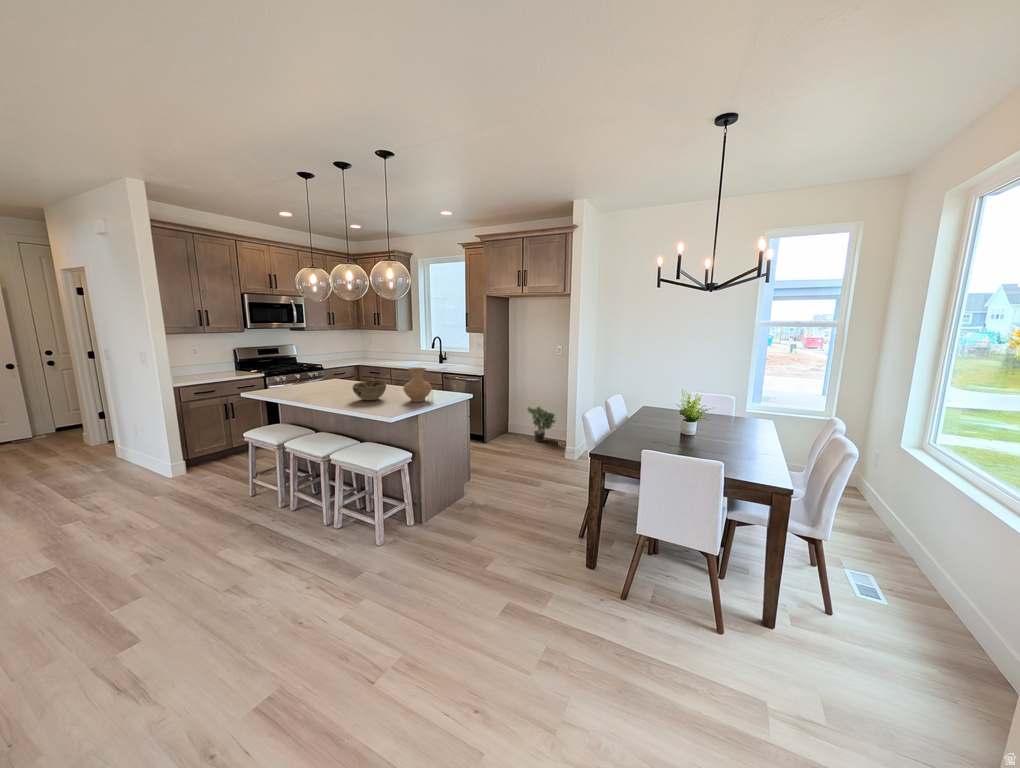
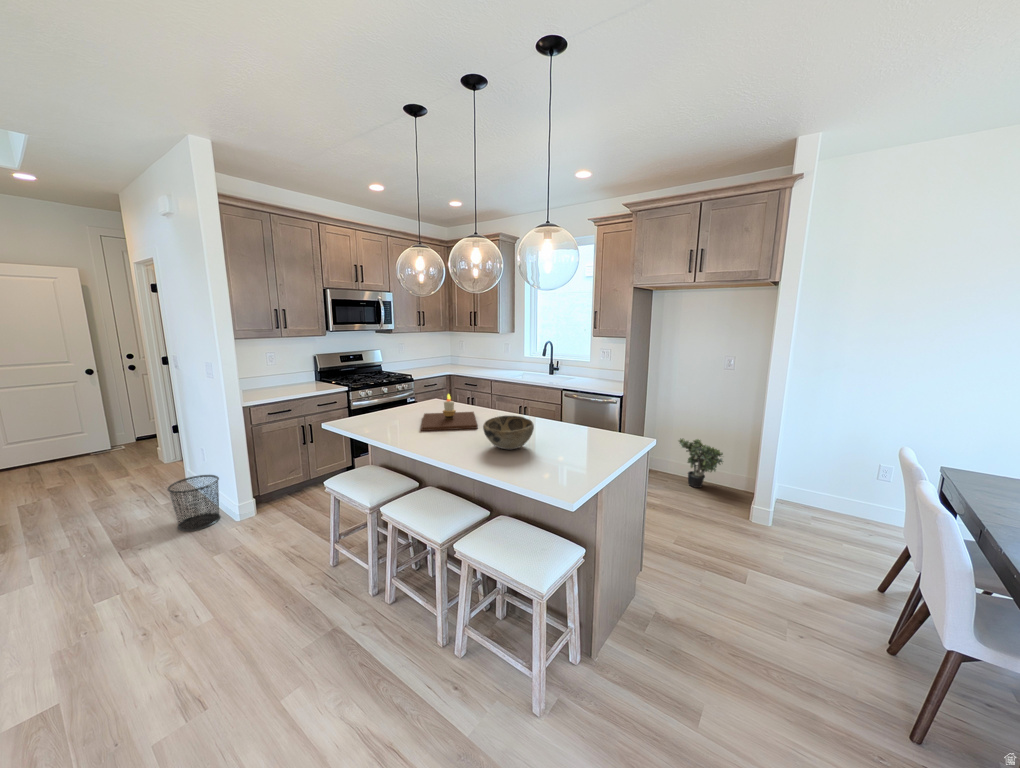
vase: present [403,368,432,402] -> none [564,398,611,457]
candle: none [315,370,358,394] -> present [421,394,478,431]
trash can: none [110,443,156,485] -> present [167,475,220,531]

